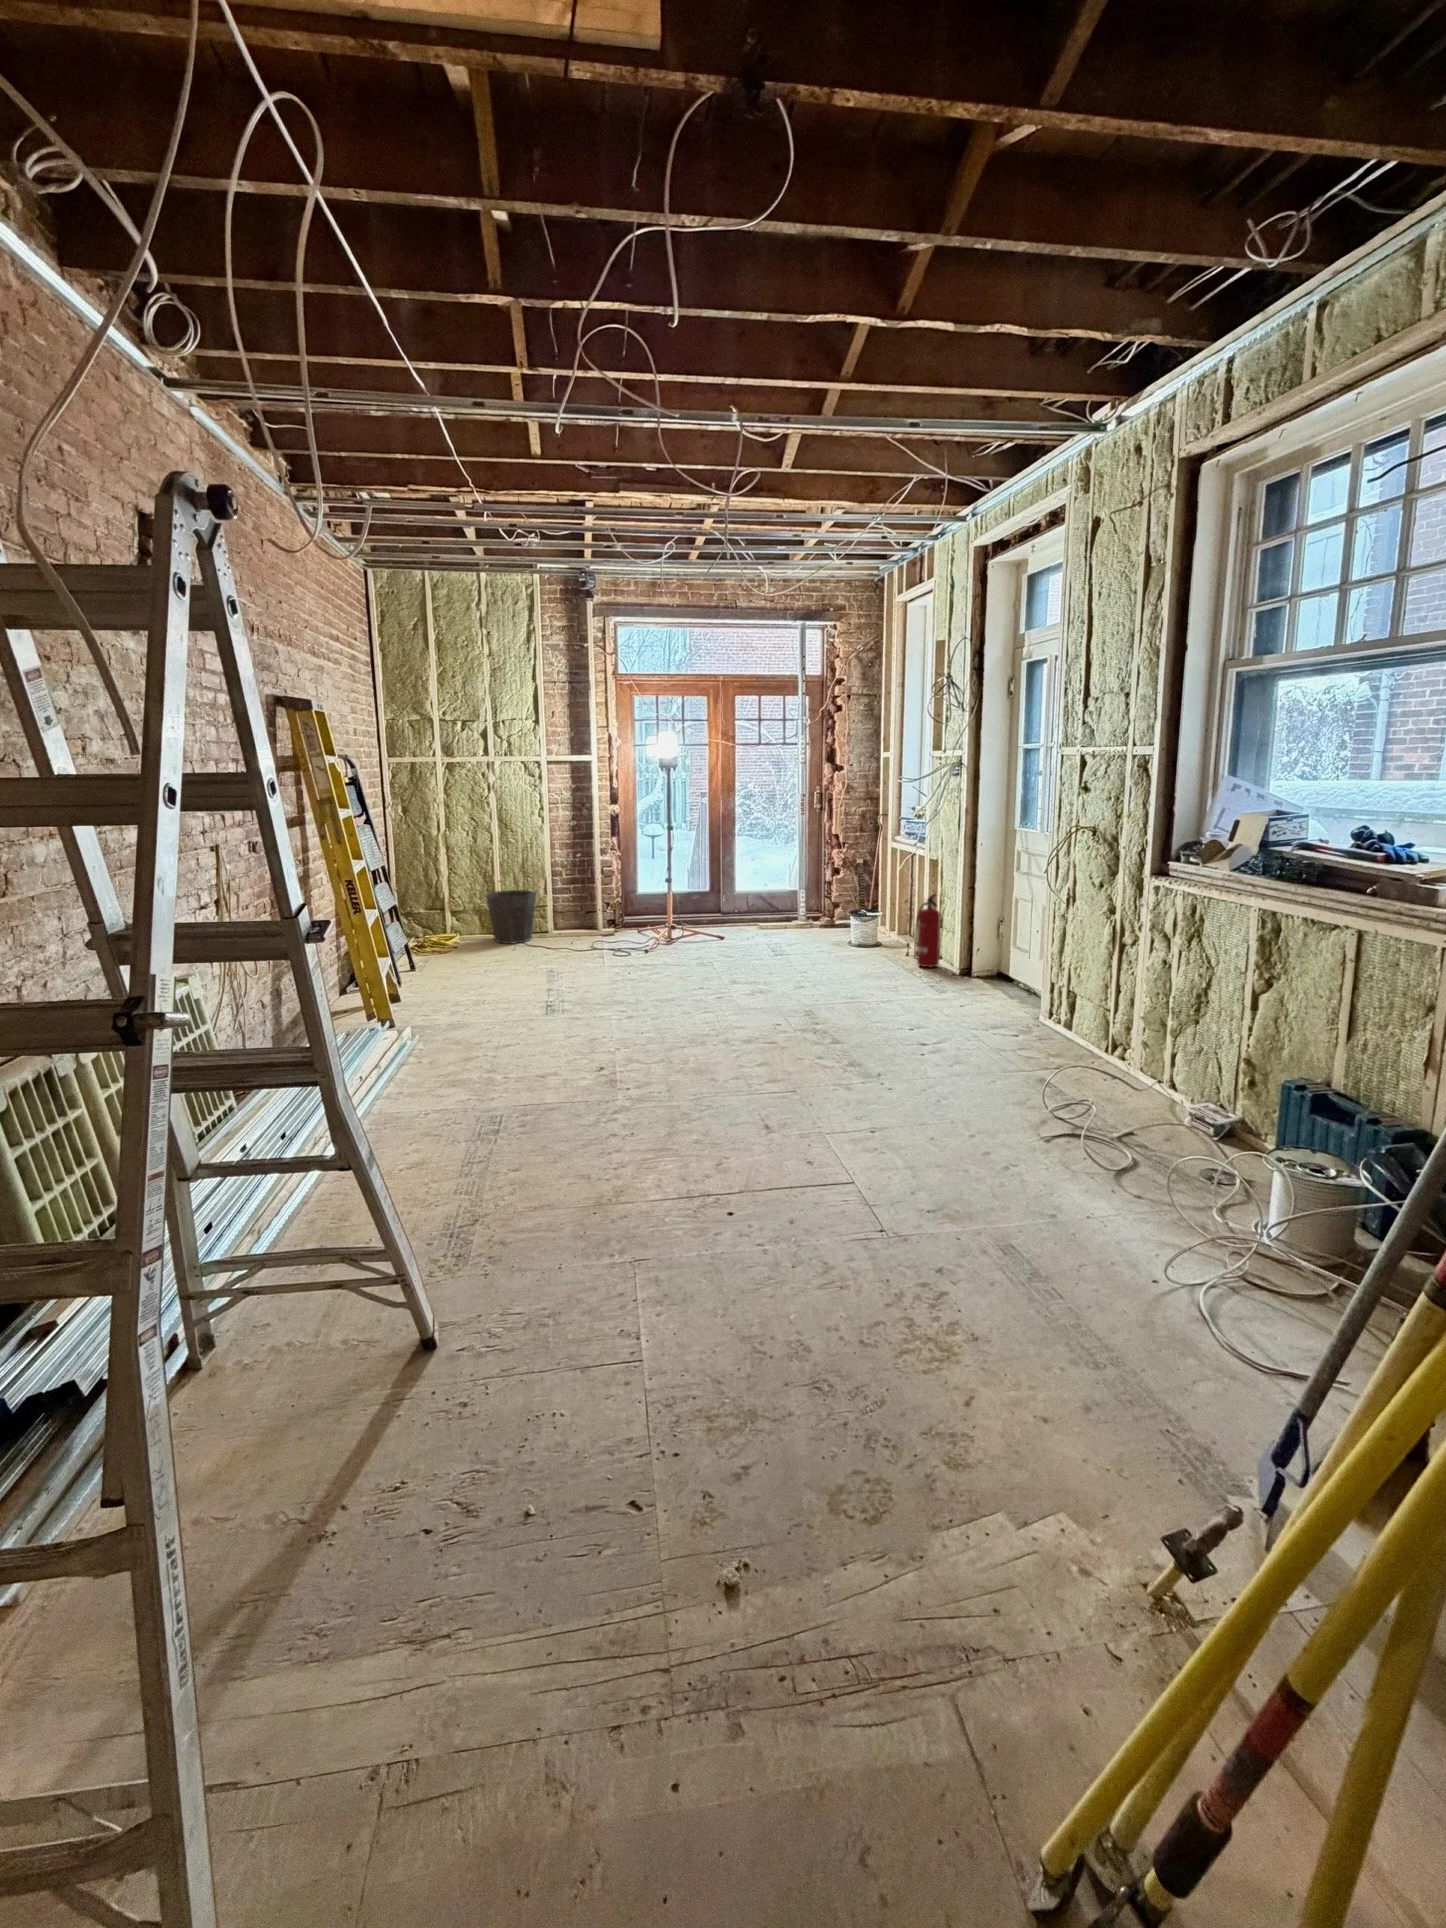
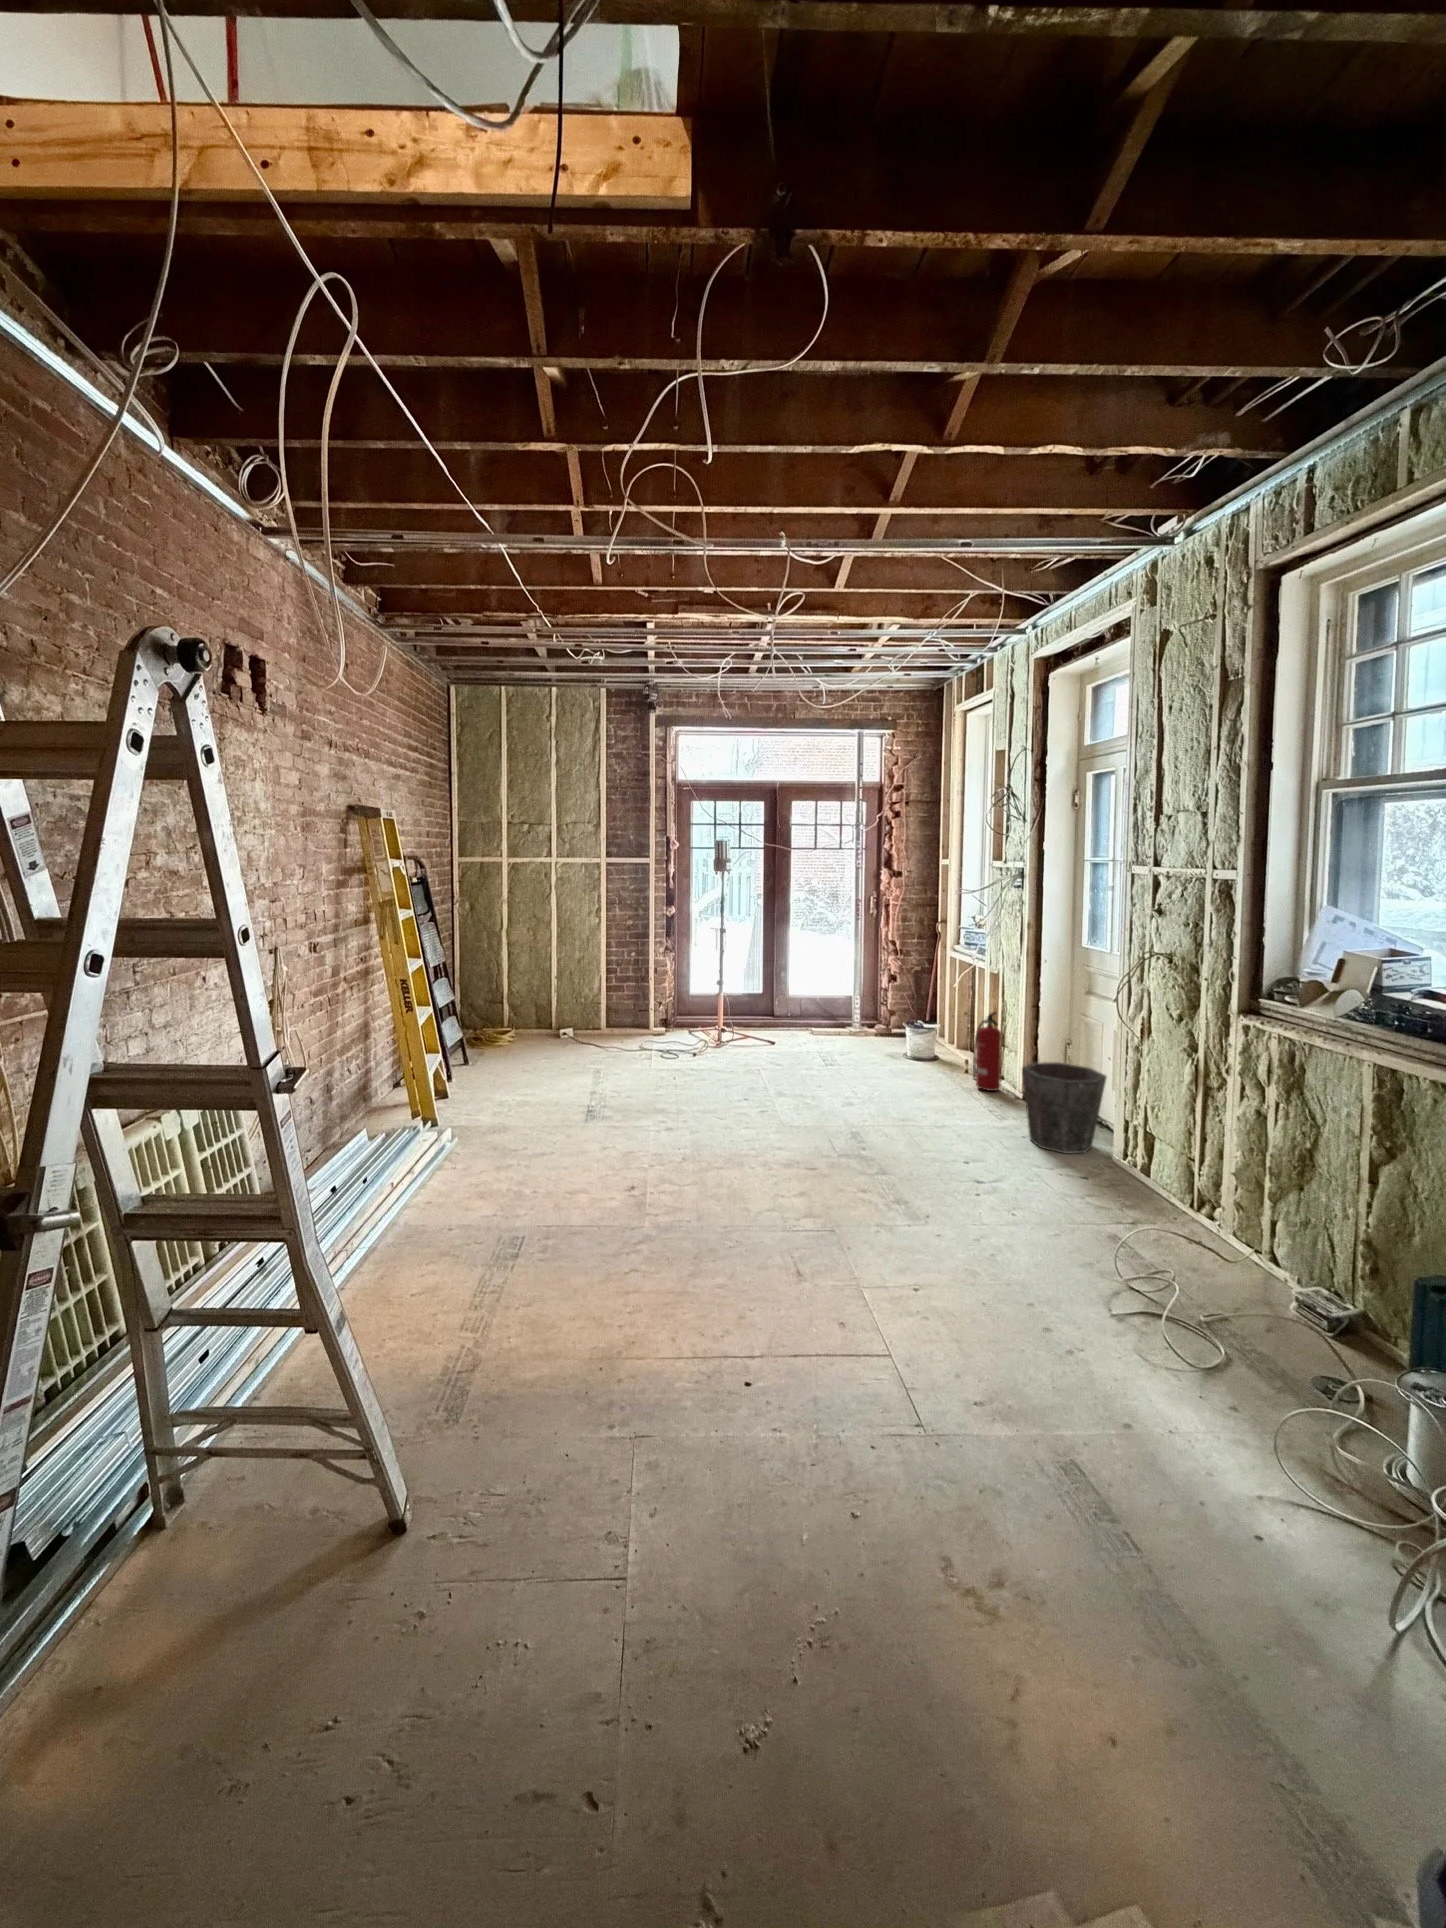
waste bin: present [486,890,536,944] -> present [1022,1062,1106,1153]

